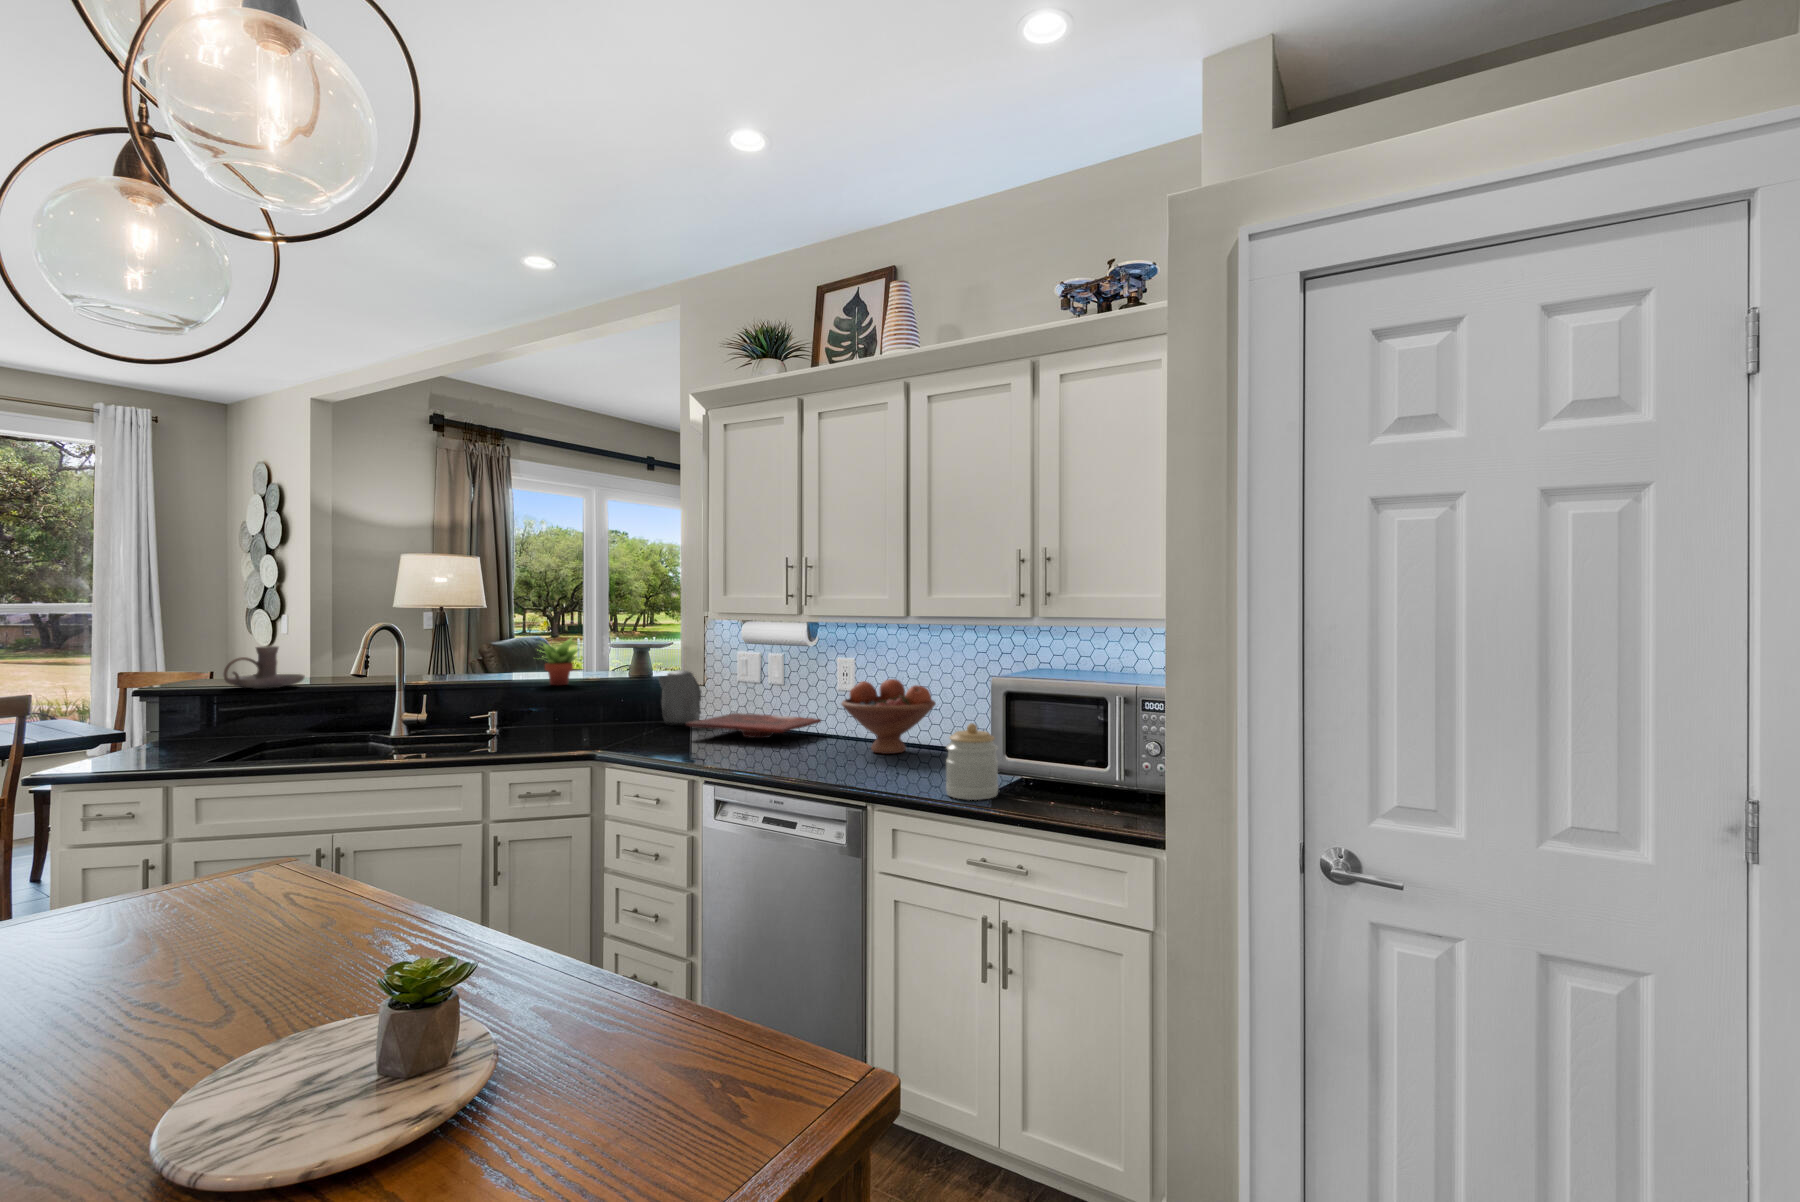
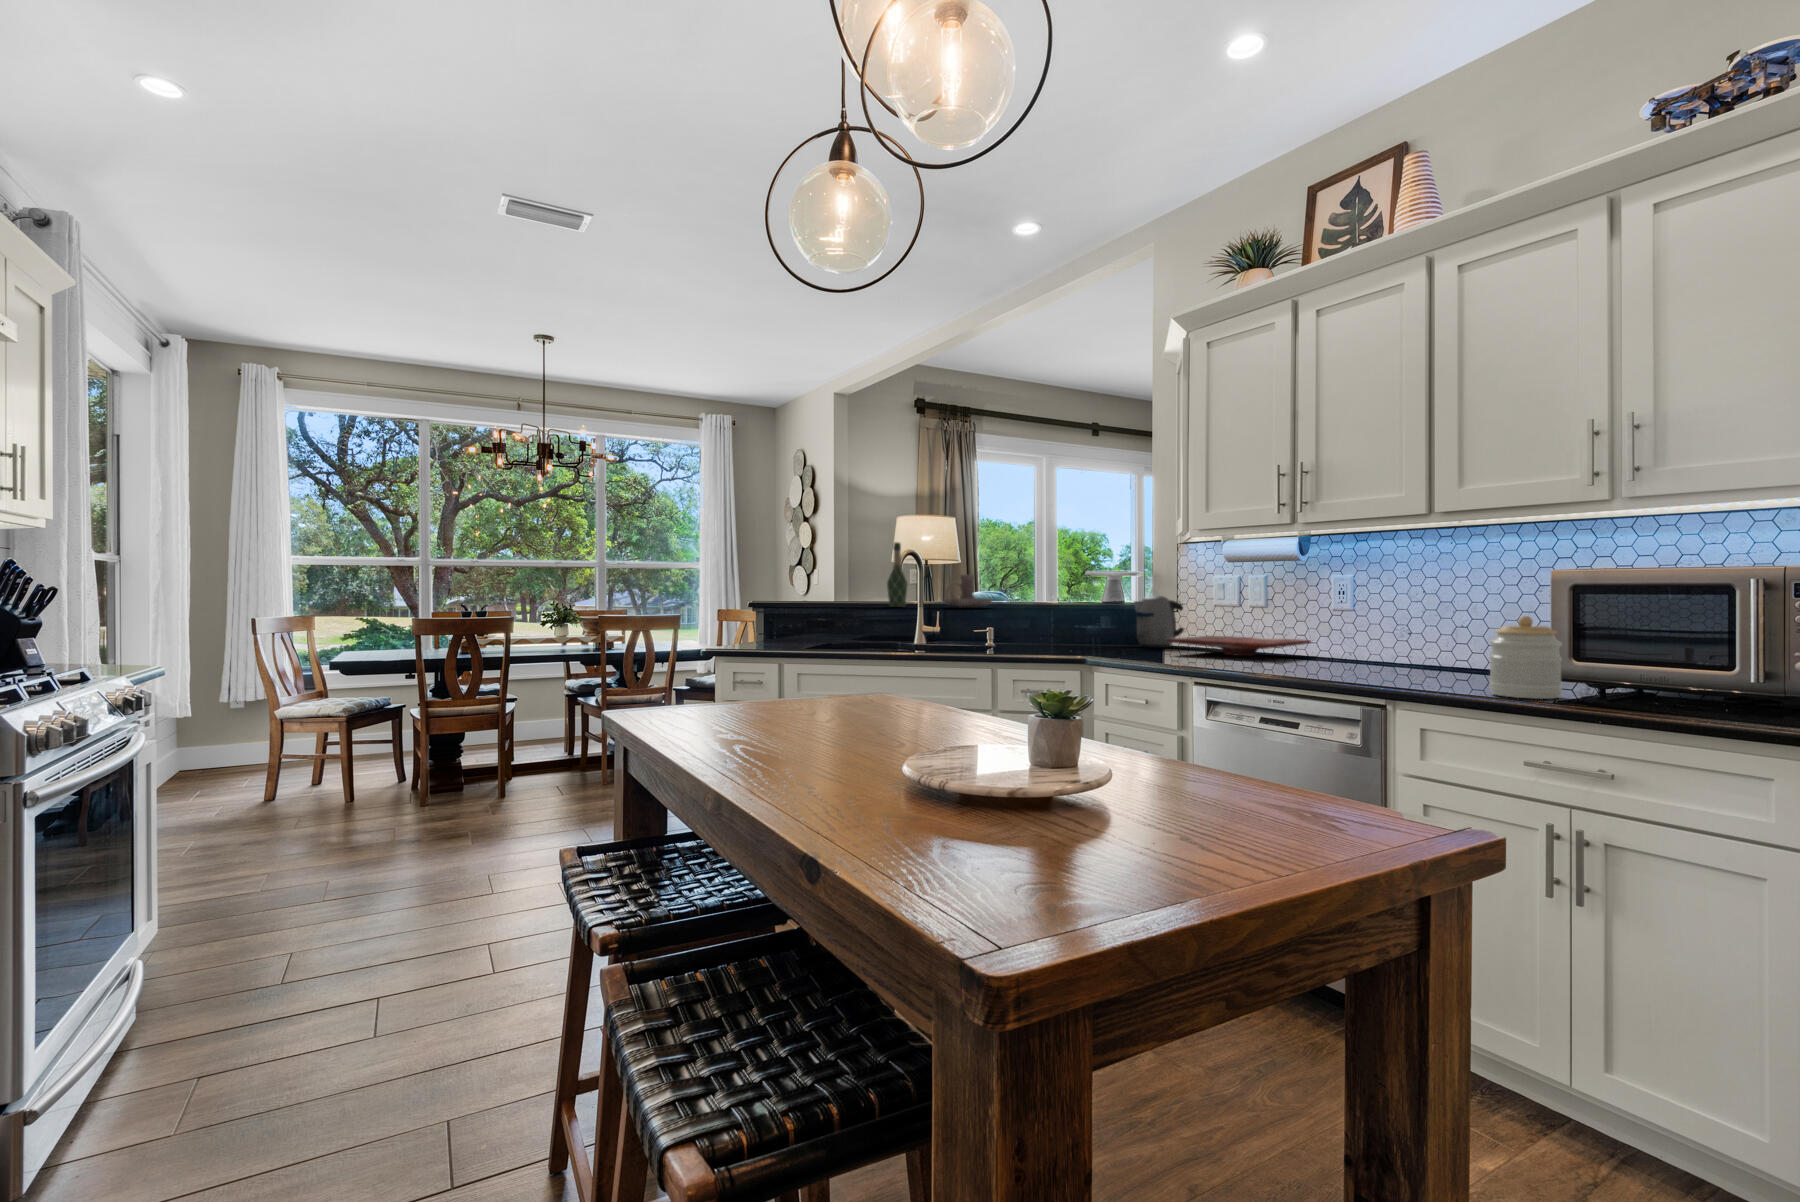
wine bottle: none [362,606,391,684] -> present [887,542,908,607]
succulent plant: present [539,637,582,685] -> none [1020,566,1064,609]
candle holder: present [224,646,305,689] -> present [943,575,992,608]
fruit bowl: present [842,679,936,754] -> none [1340,593,1457,669]

